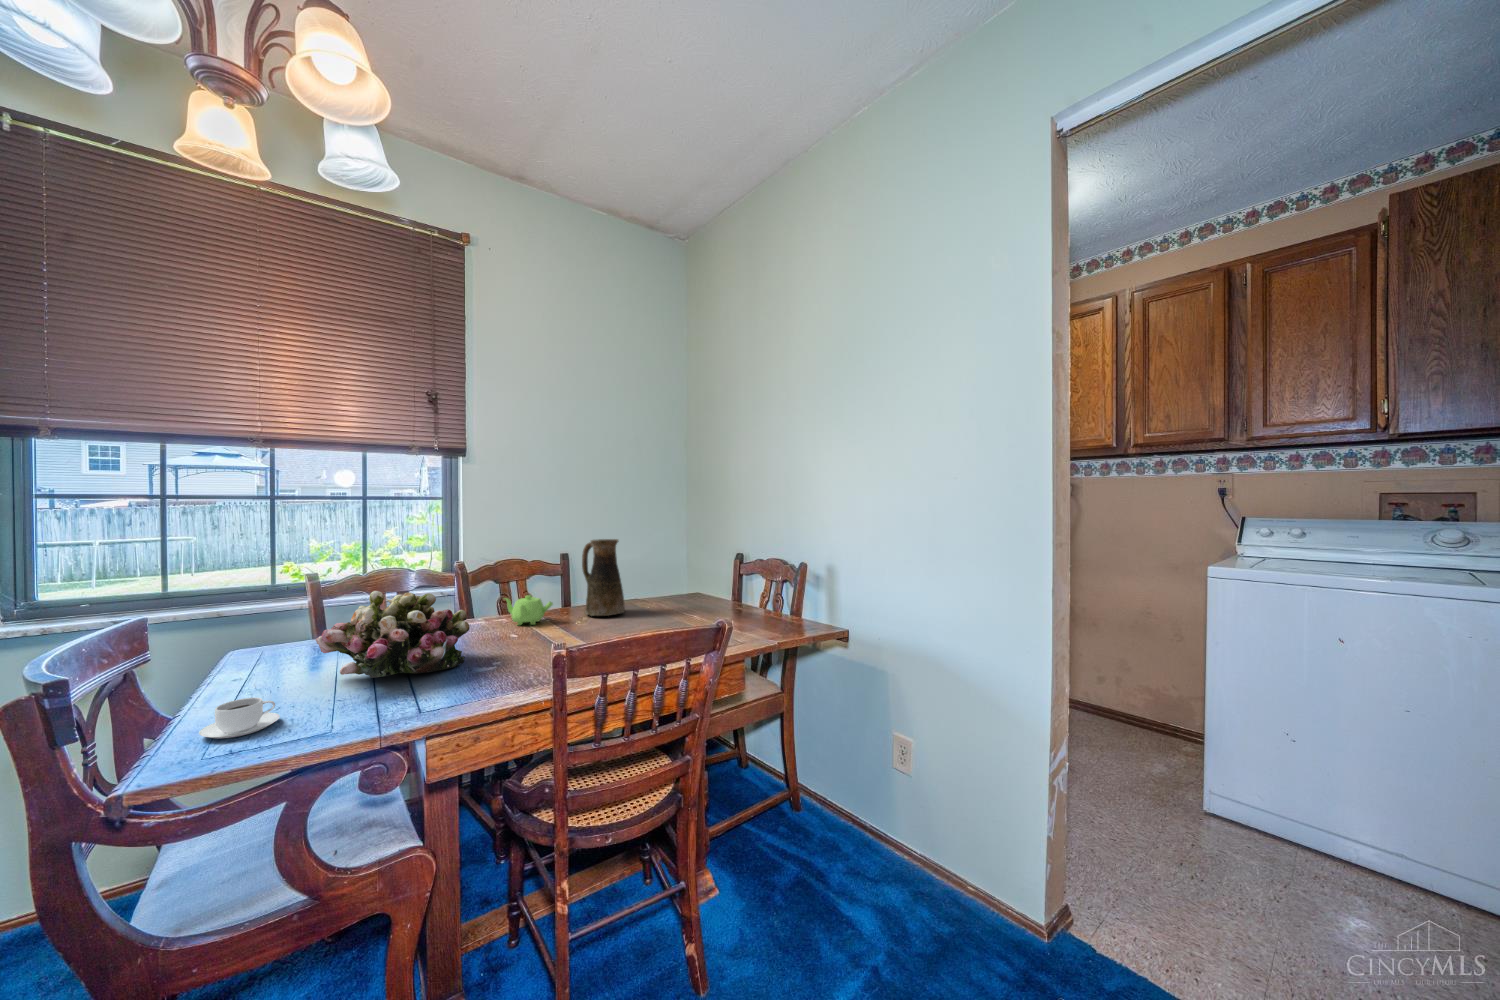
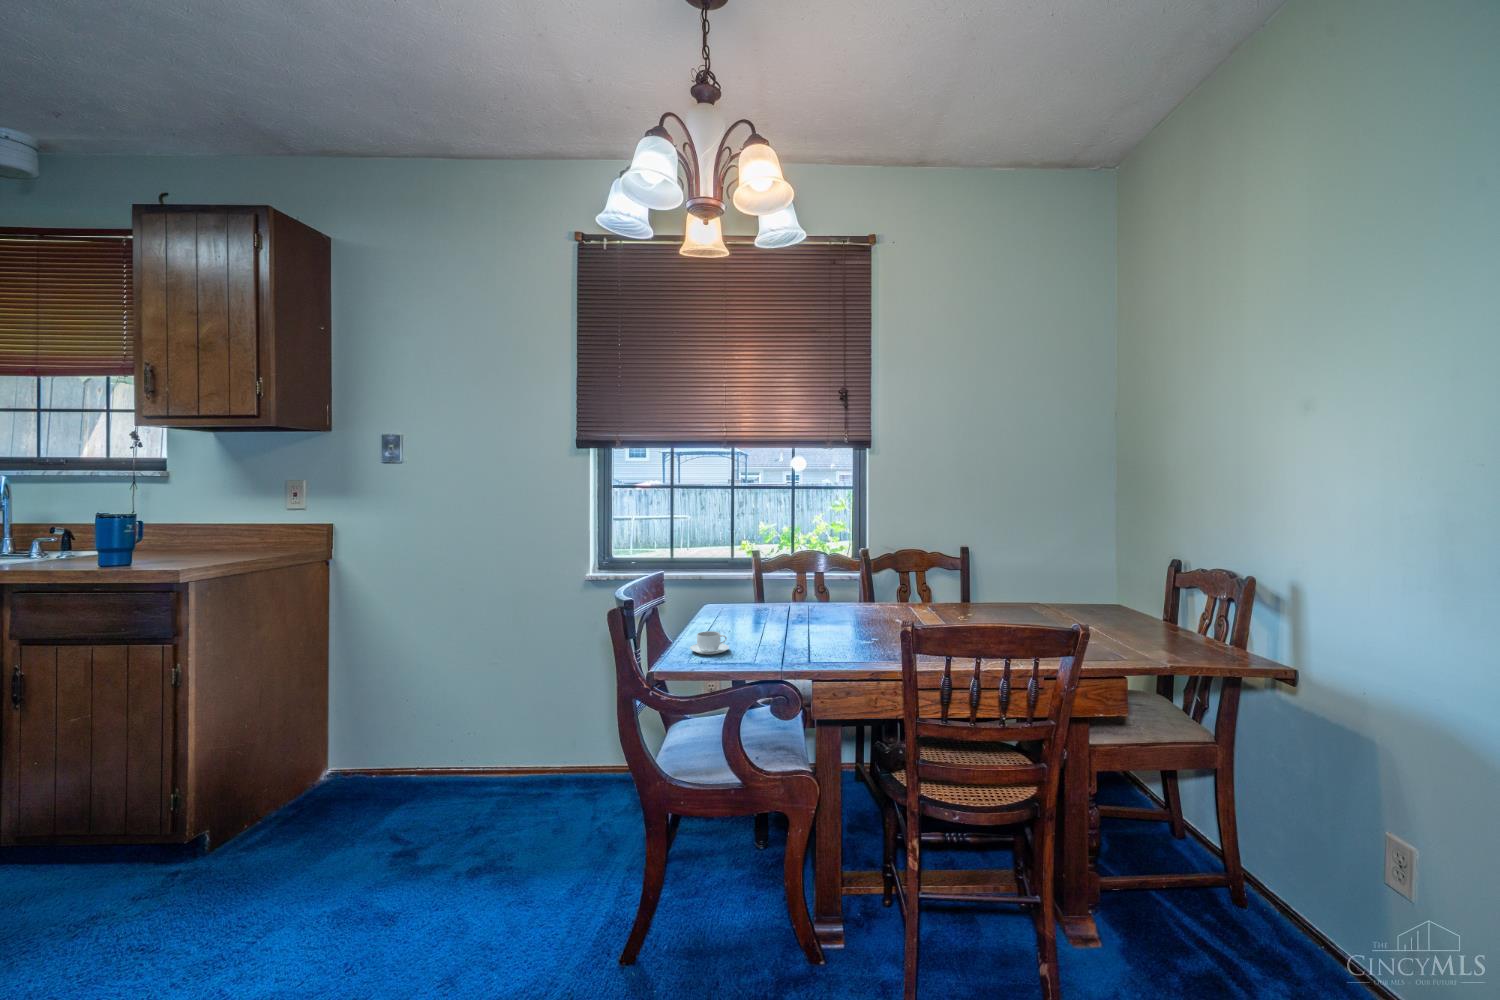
pitcher: present [582,539,625,616] -> none [973,534,1017,616]
flower arrangement: present [316,591,470,678] -> none [752,567,855,638]
teapot: present [505,595,553,625] -> none [893,585,939,615]

